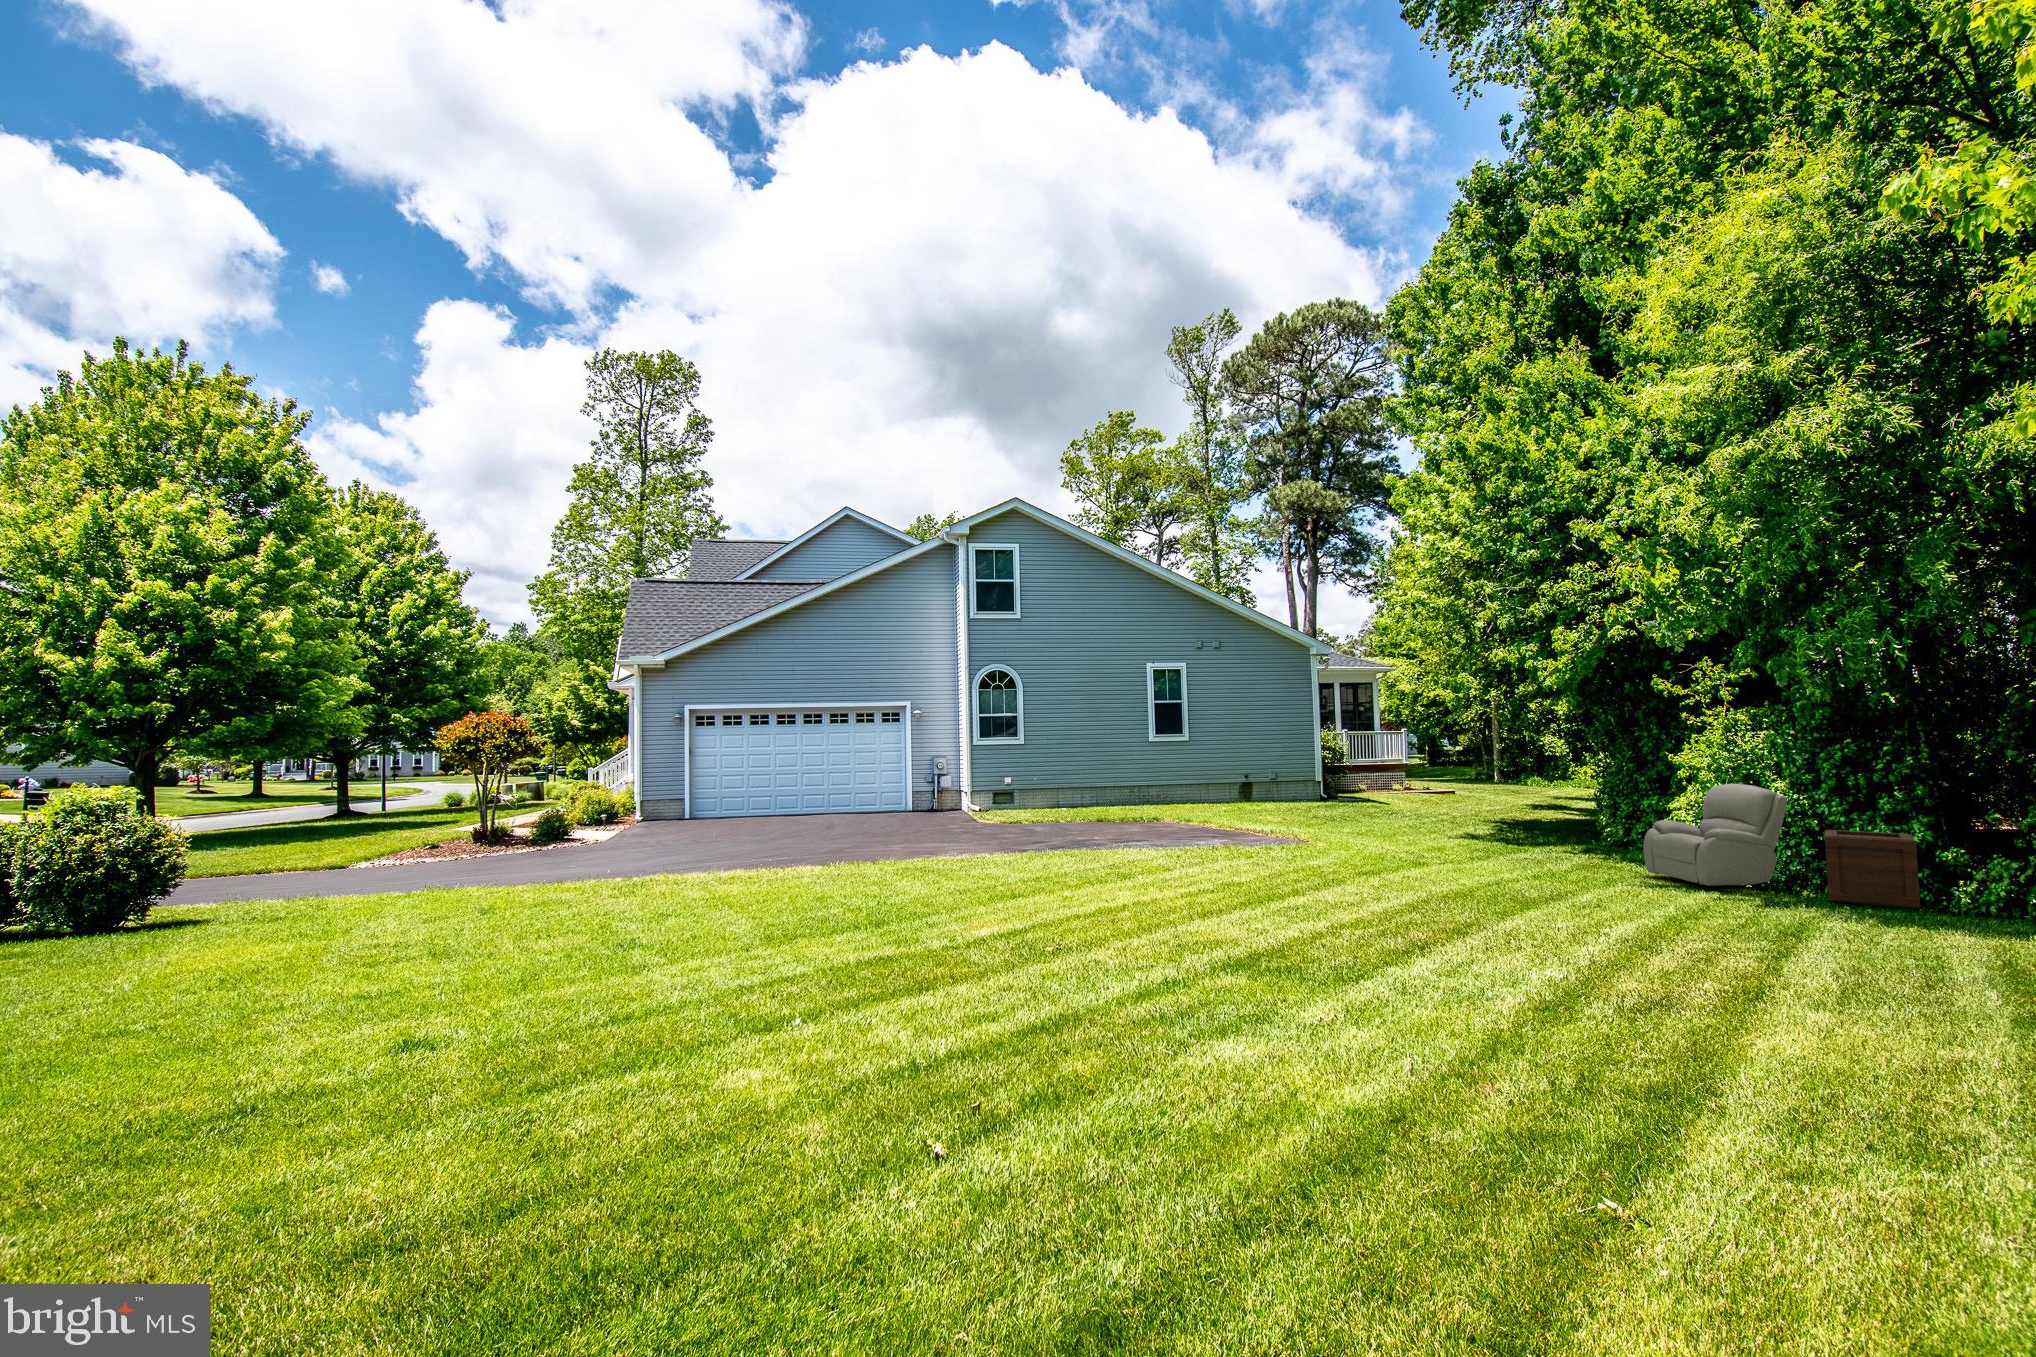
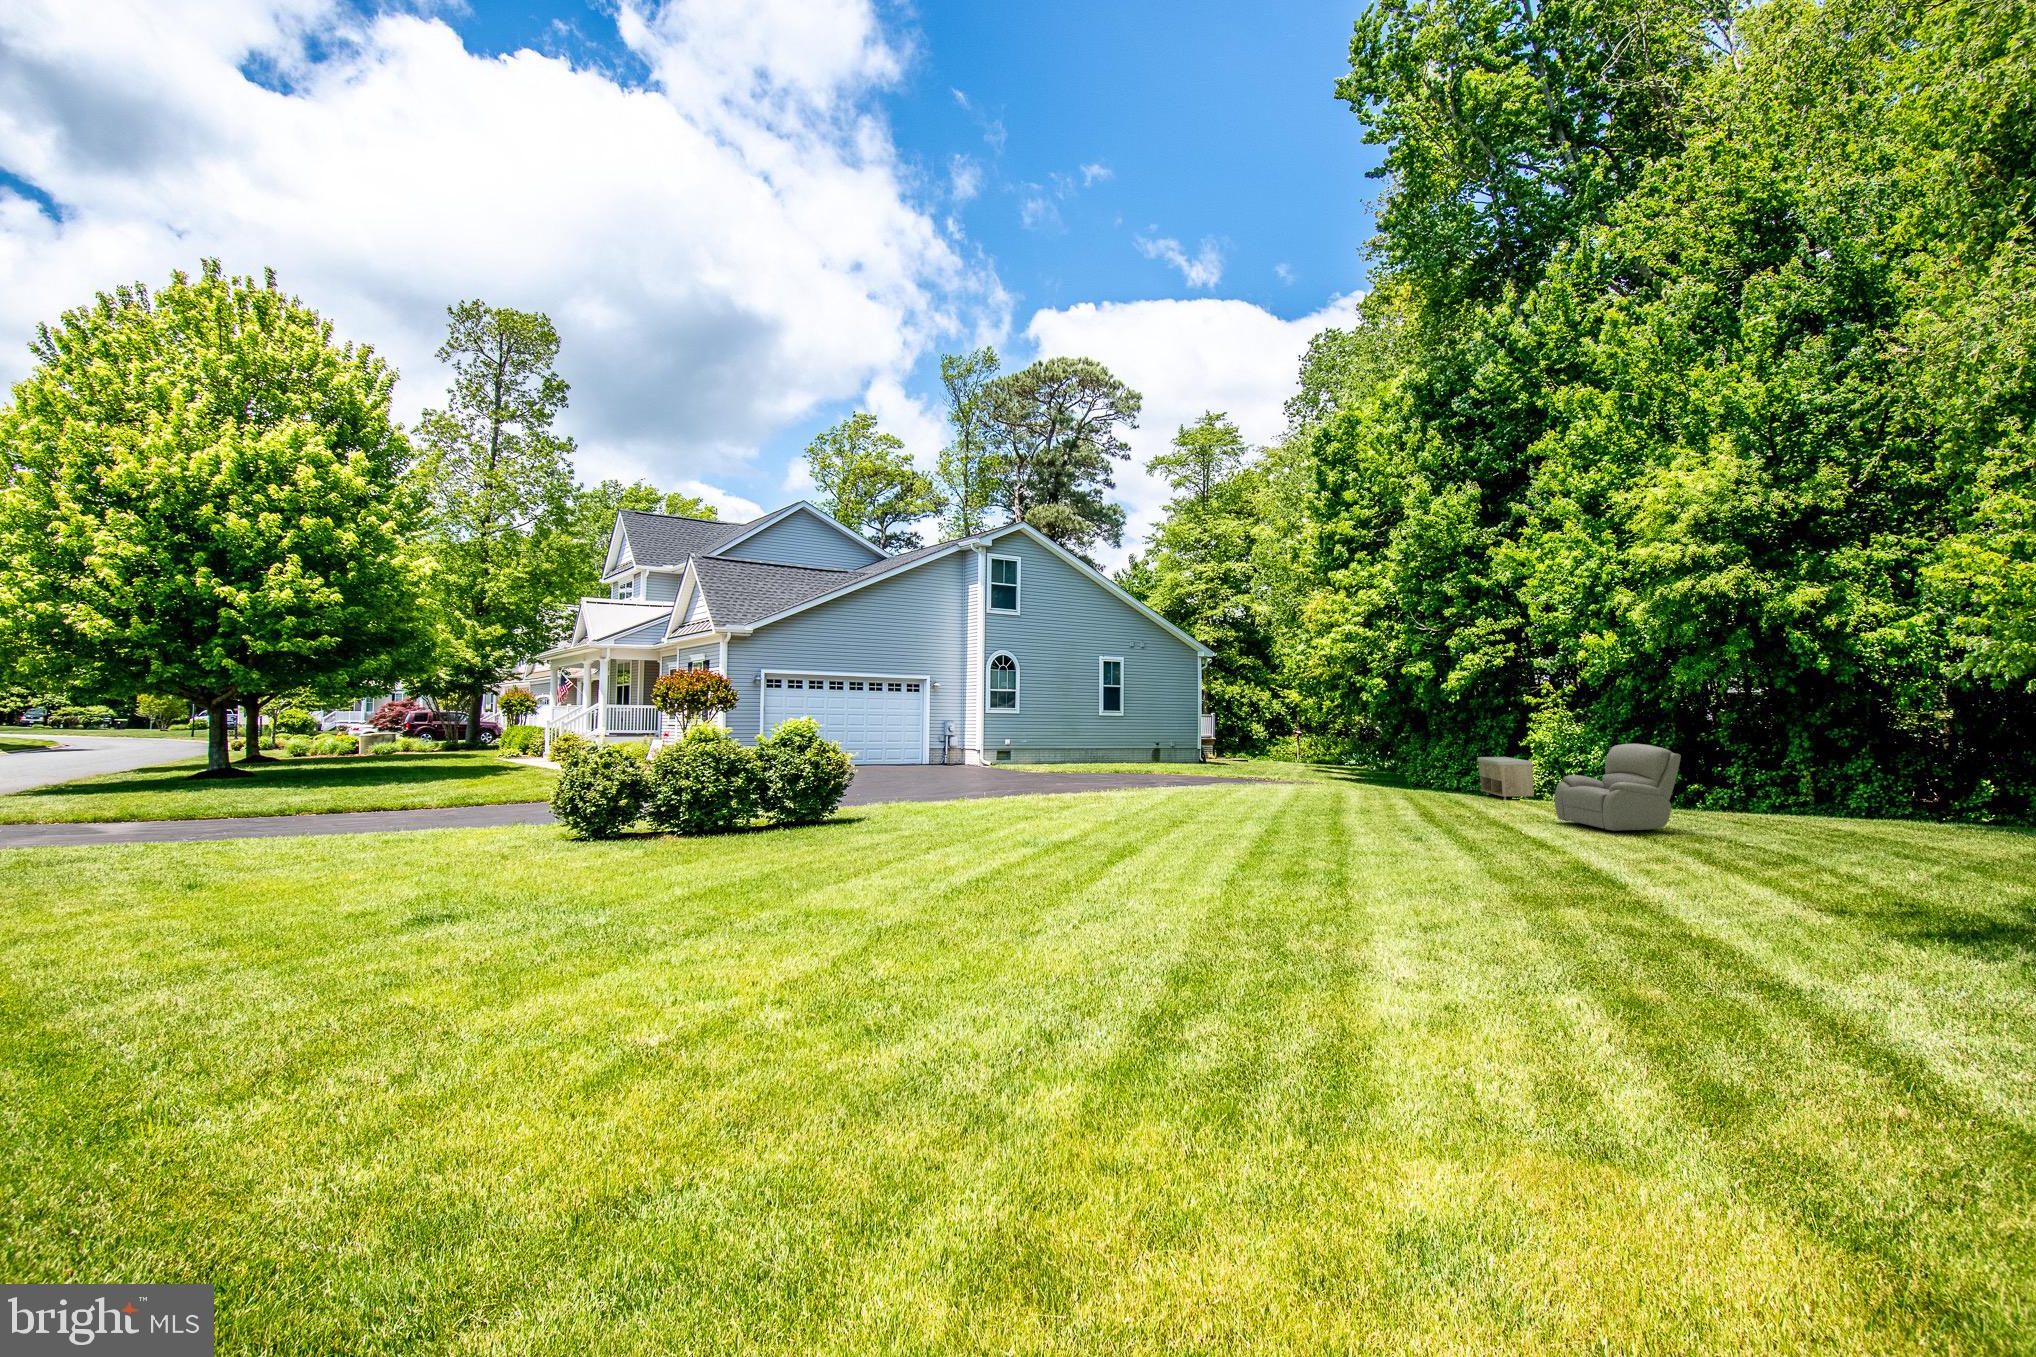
storage bench: none [1562,799,1627,851] -> present [1477,757,1534,800]
wooden crate: present [1825,830,1920,909] -> none [1714,782,1801,850]

